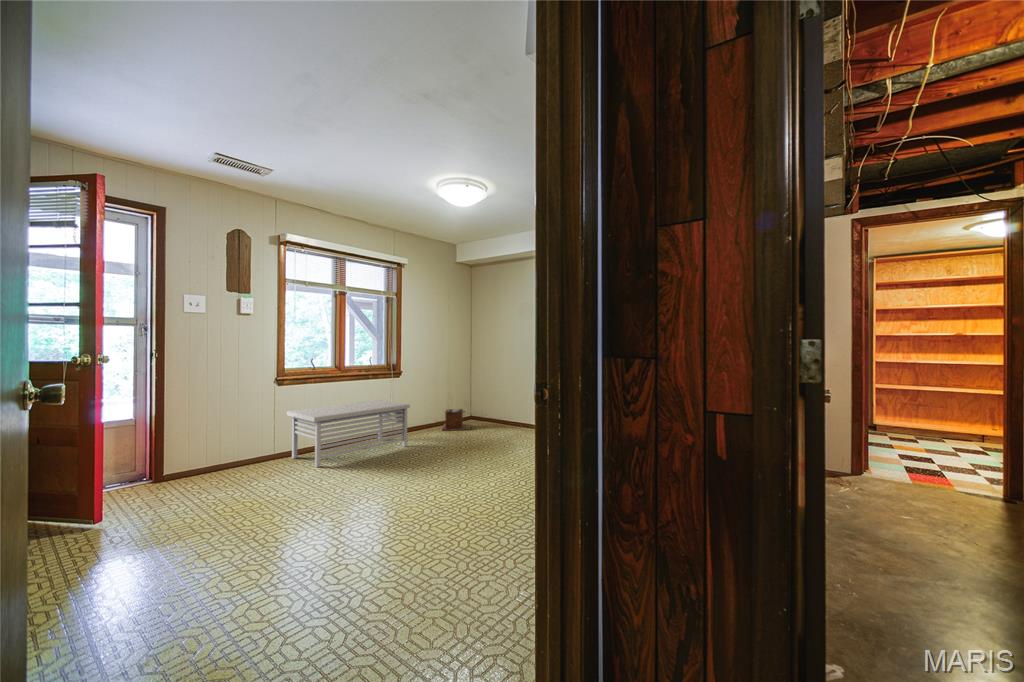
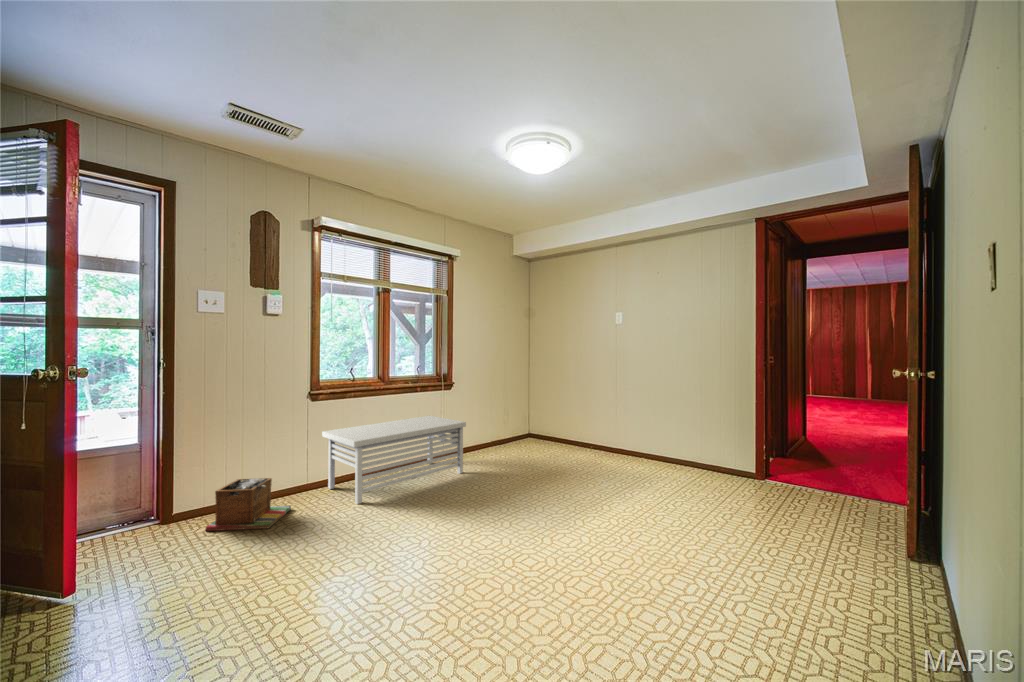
laundry basket: present [442,409,471,431] -> present [206,478,291,531]

